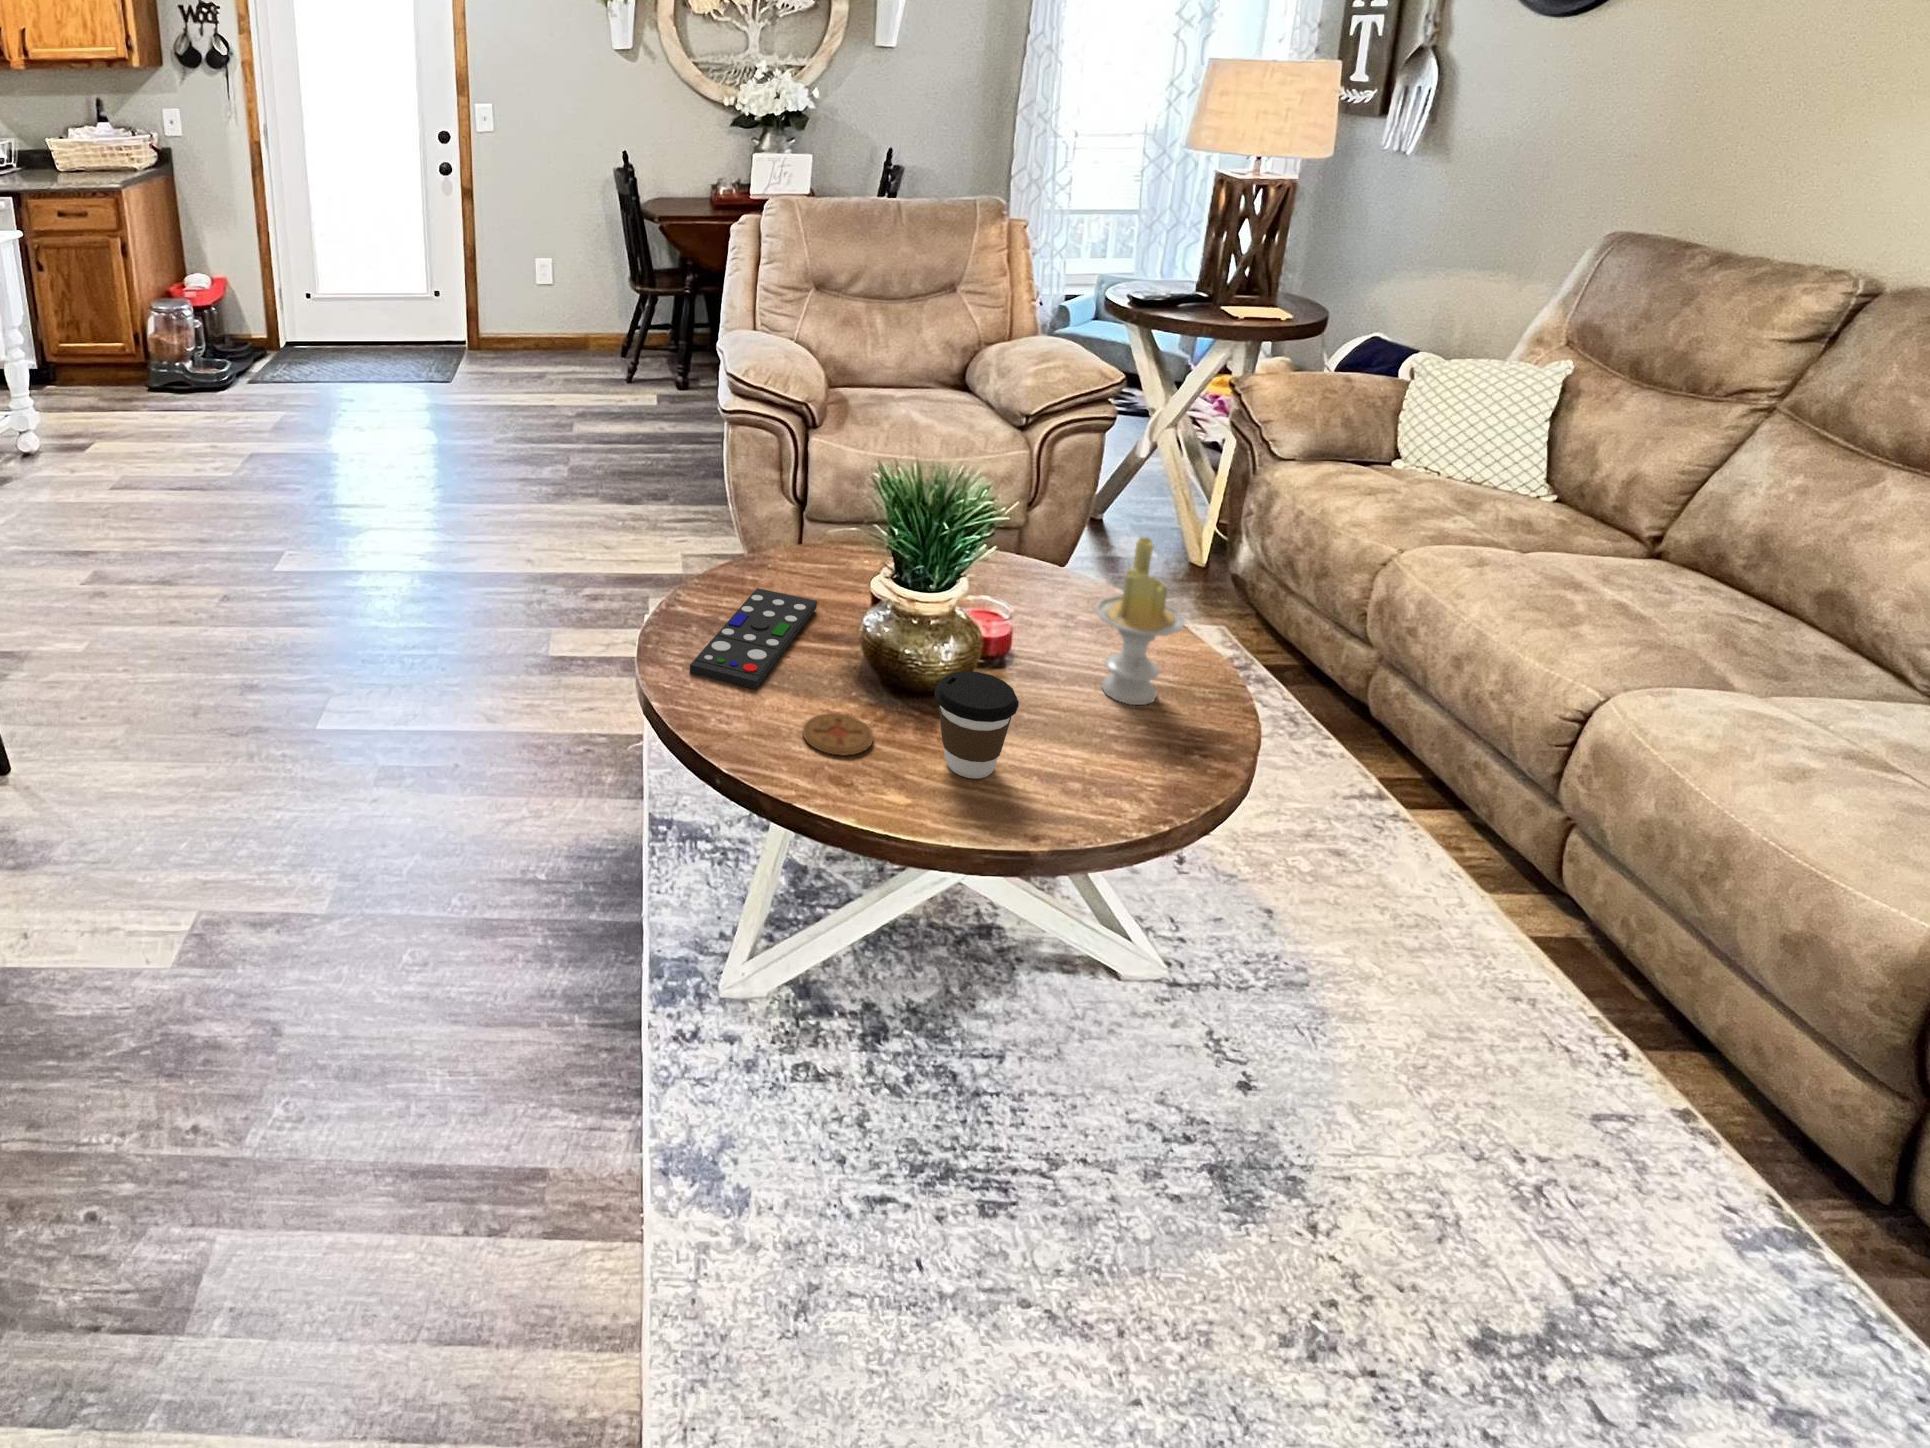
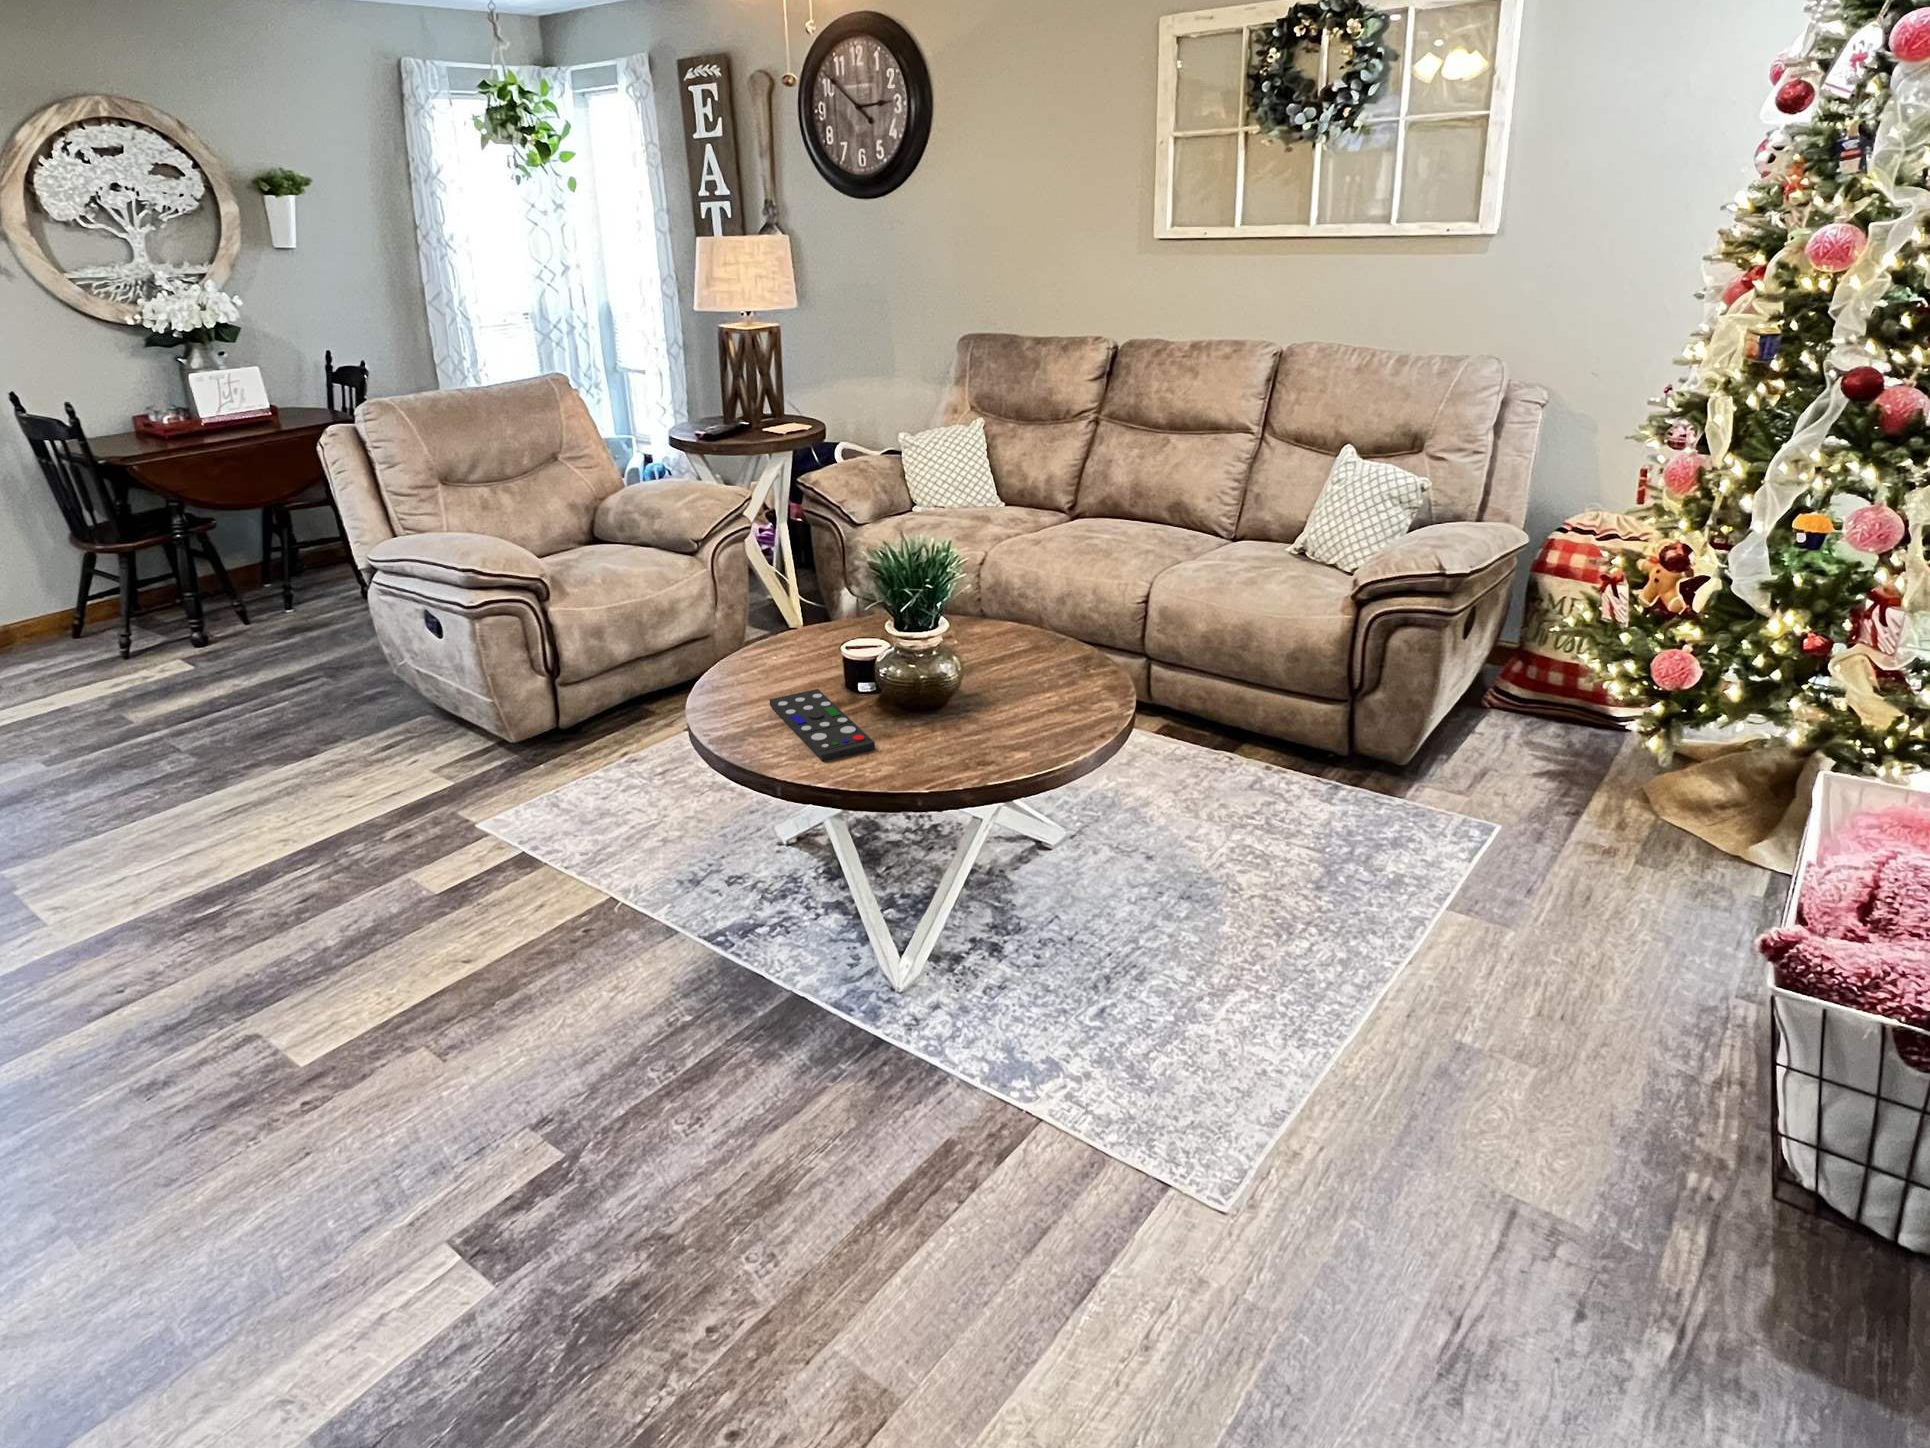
candle: present [1094,538,1186,705] -> none [1000,554,1055,666]
coffee cup: present [935,671,1019,779] -> none [1007,660,1061,730]
coaster: present [803,713,873,755] -> none [933,732,983,757]

